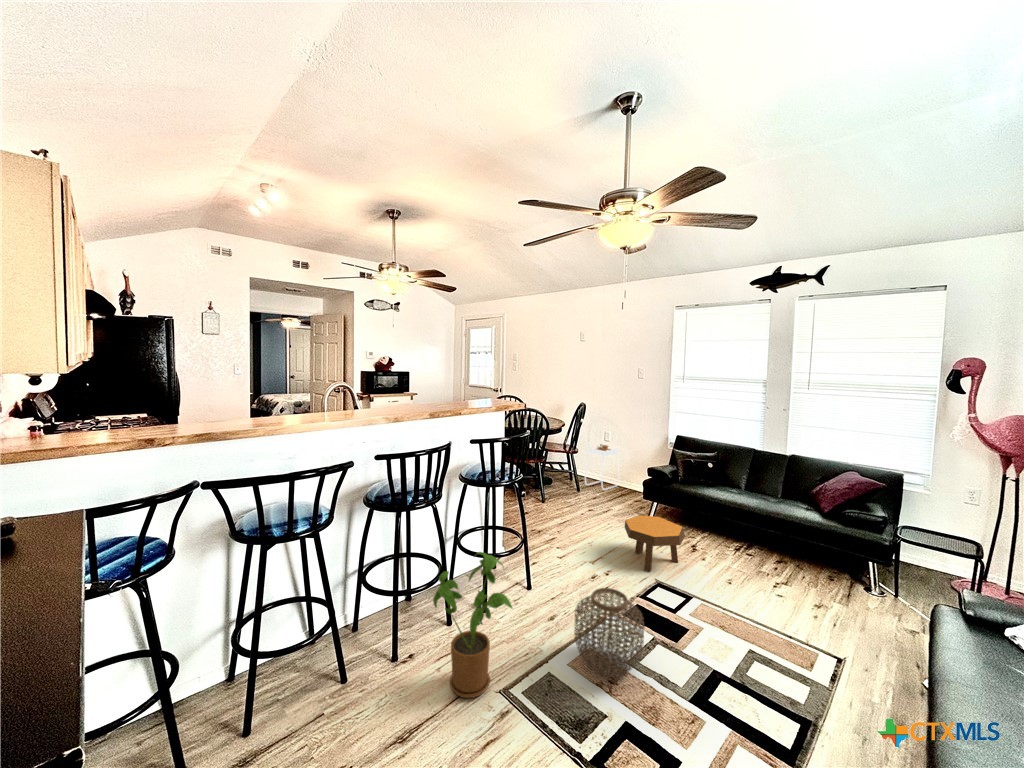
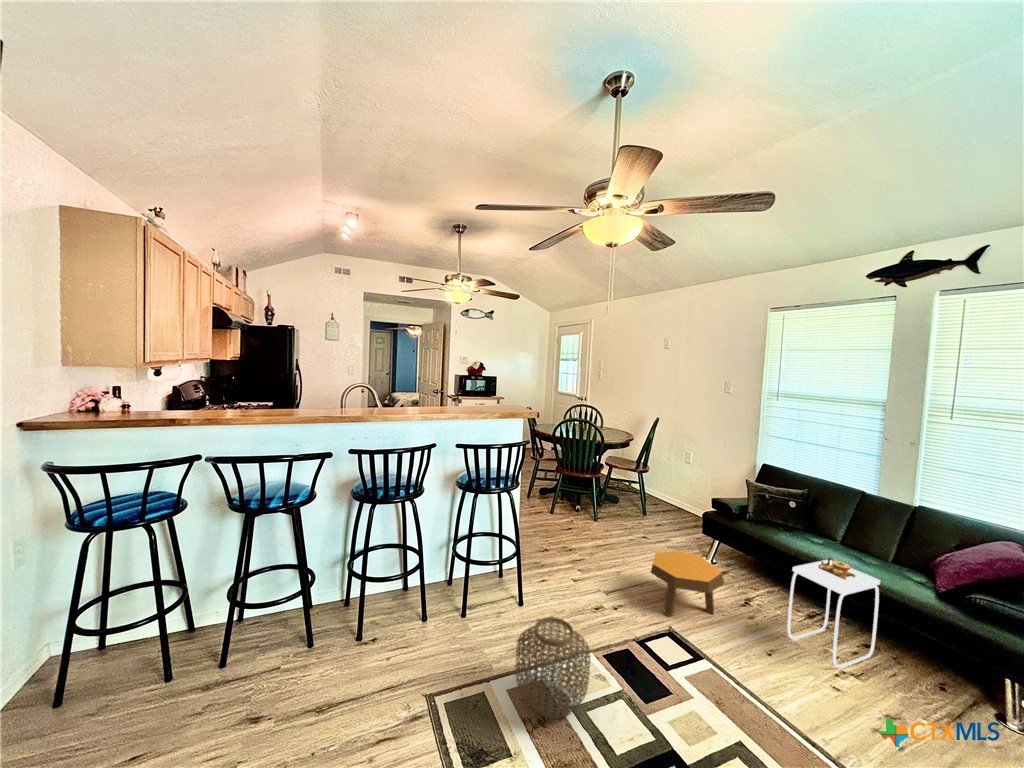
side table: present [585,444,620,490] -> present [788,558,880,668]
house plant: present [433,552,512,698] -> none [377,553,450,693]

